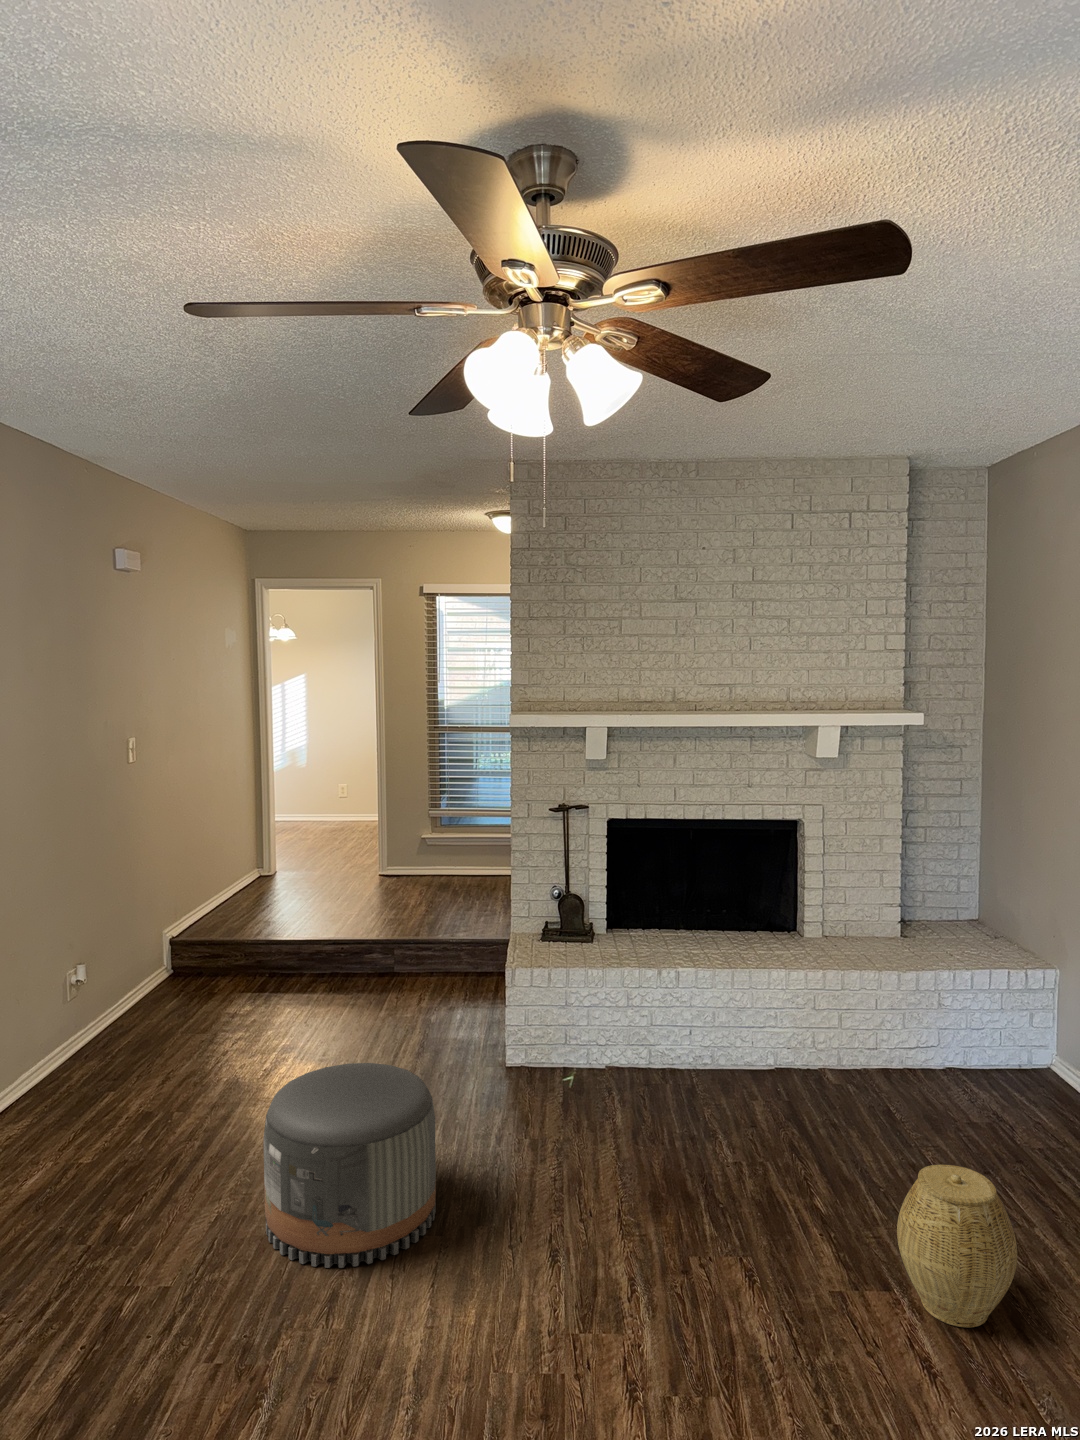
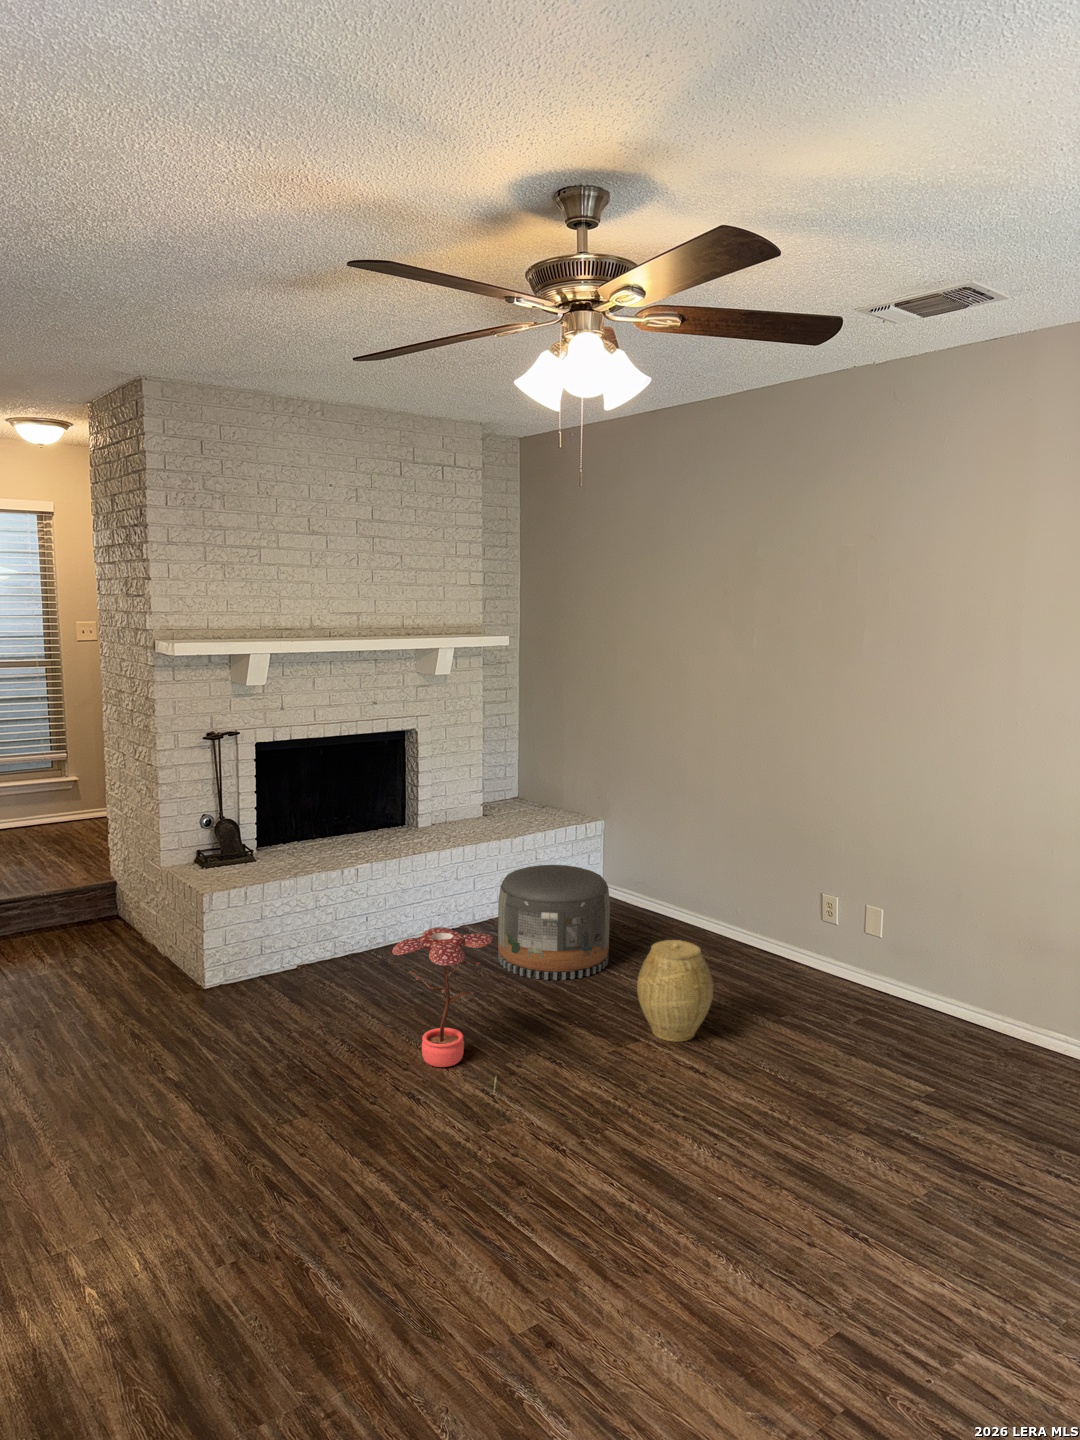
potted plant: none [576,1060,692,1231] -> present [392,927,493,1067]
pouf: present [264,1063,436,1268] -> present [498,865,610,980]

